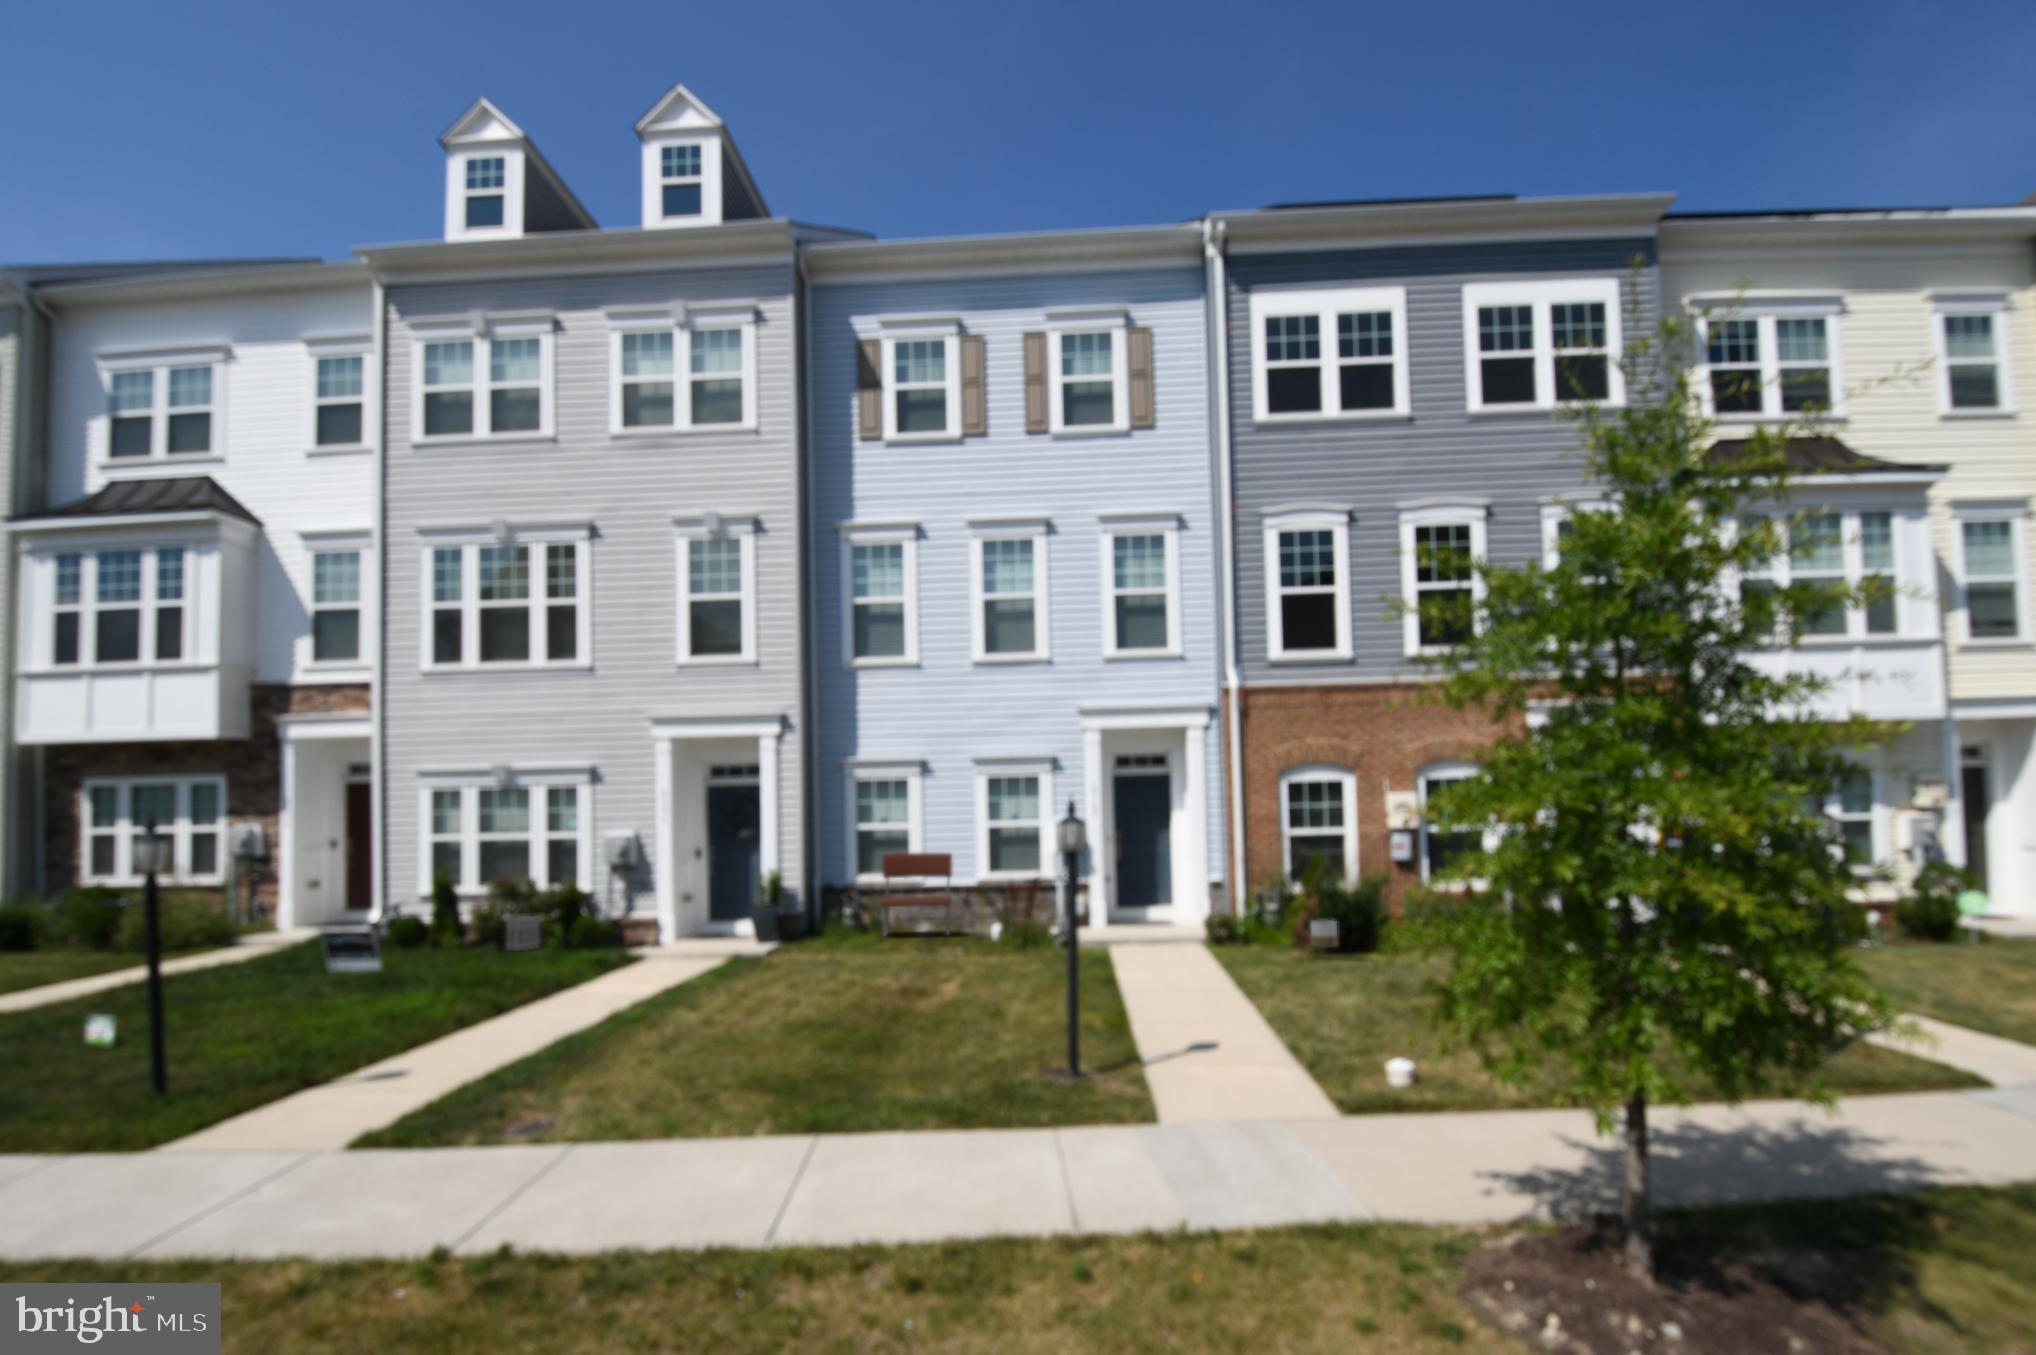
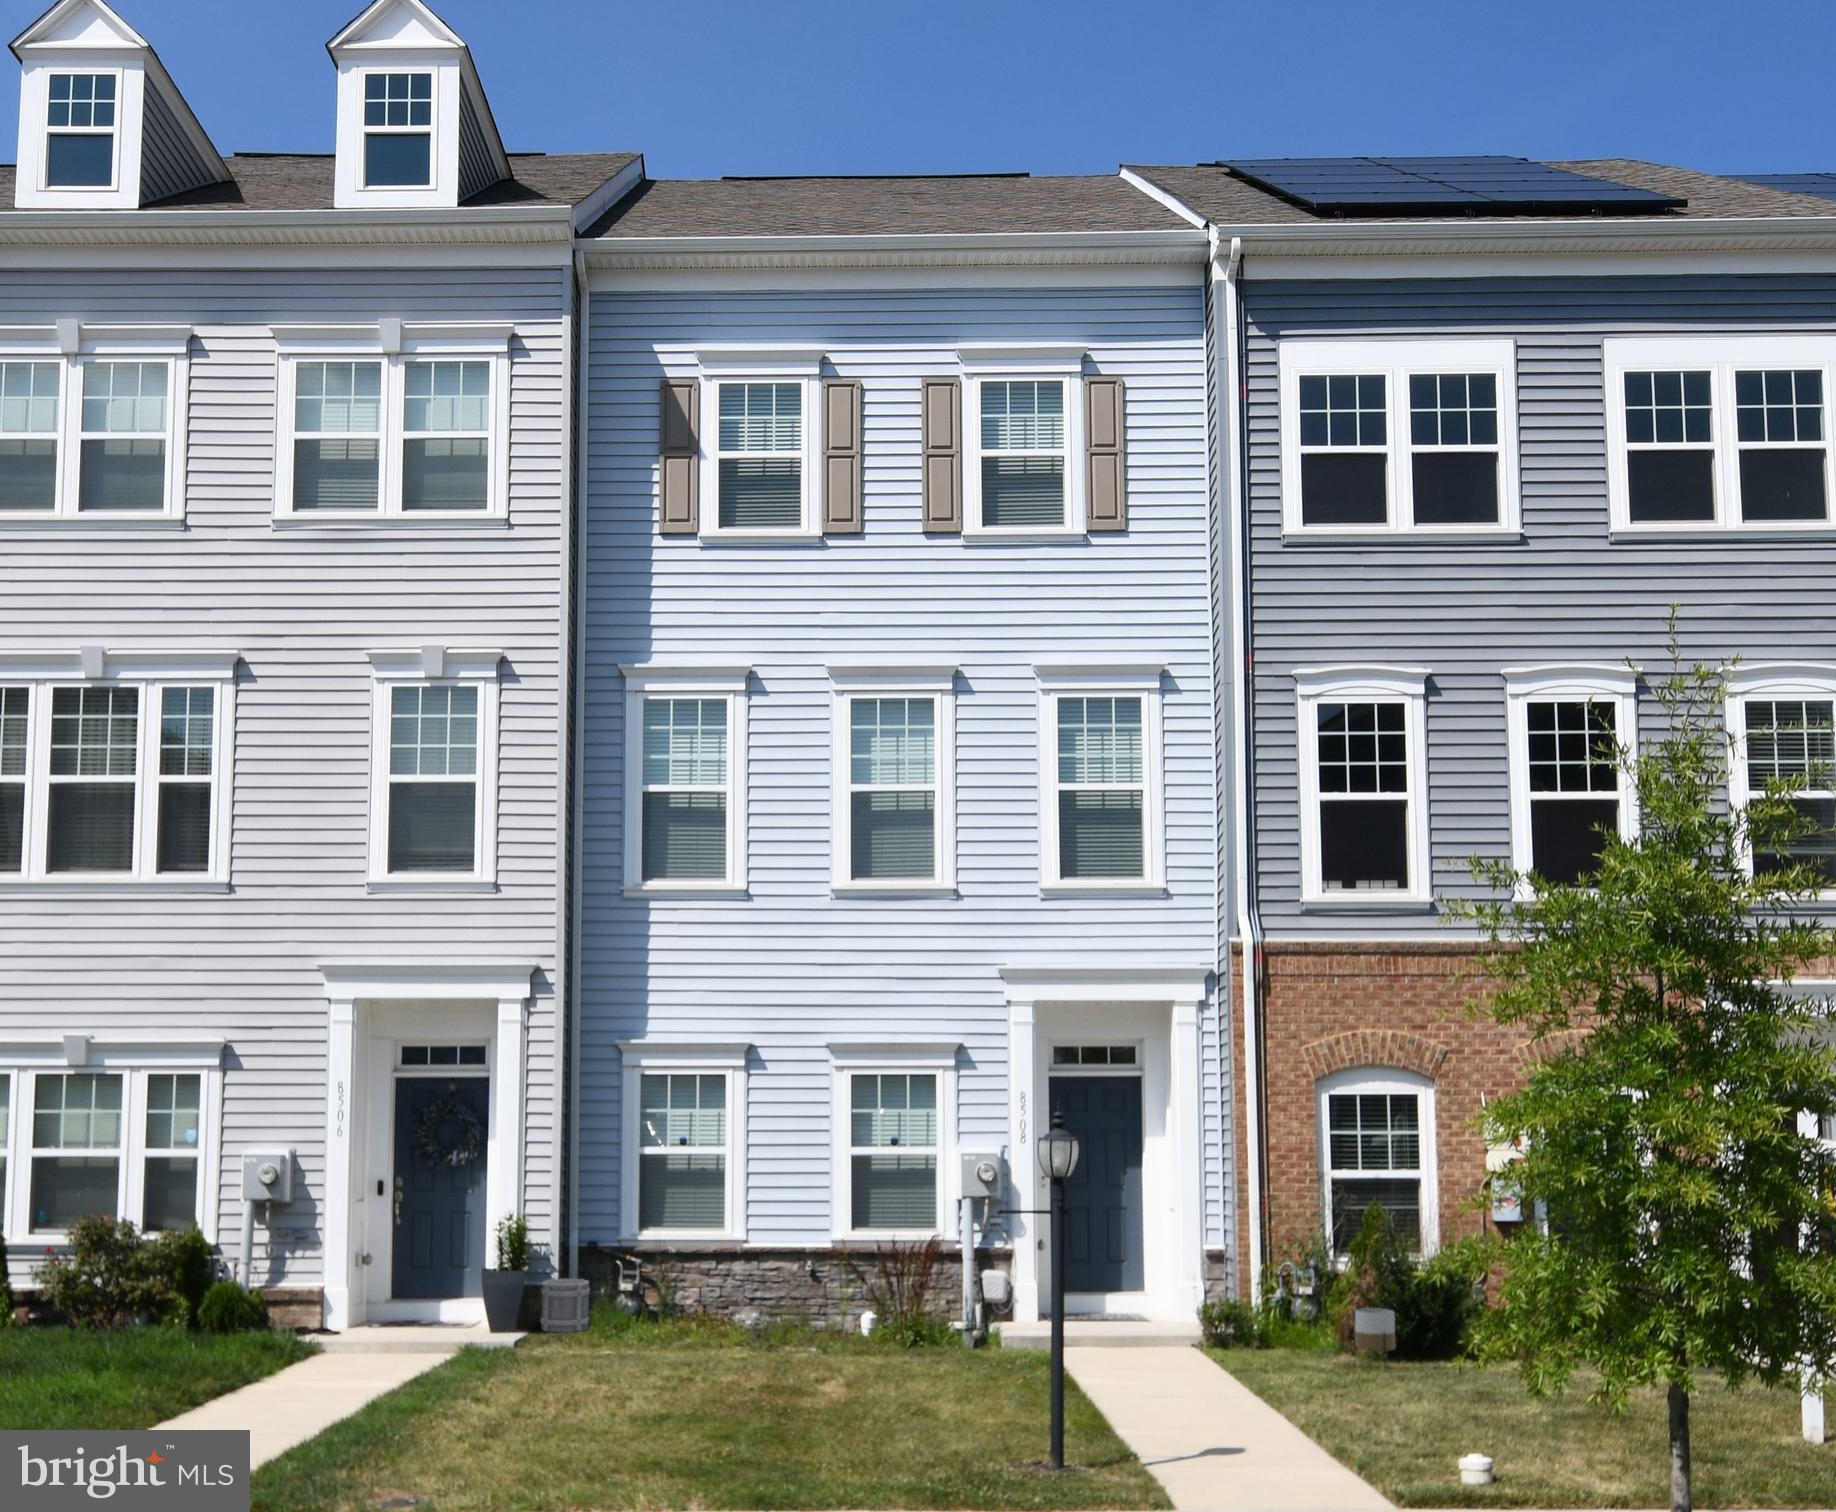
bench: present [880,853,953,936] -> none [680,1195,796,1330]
bucket: present [506,916,539,951] -> present [541,1279,590,1332]

